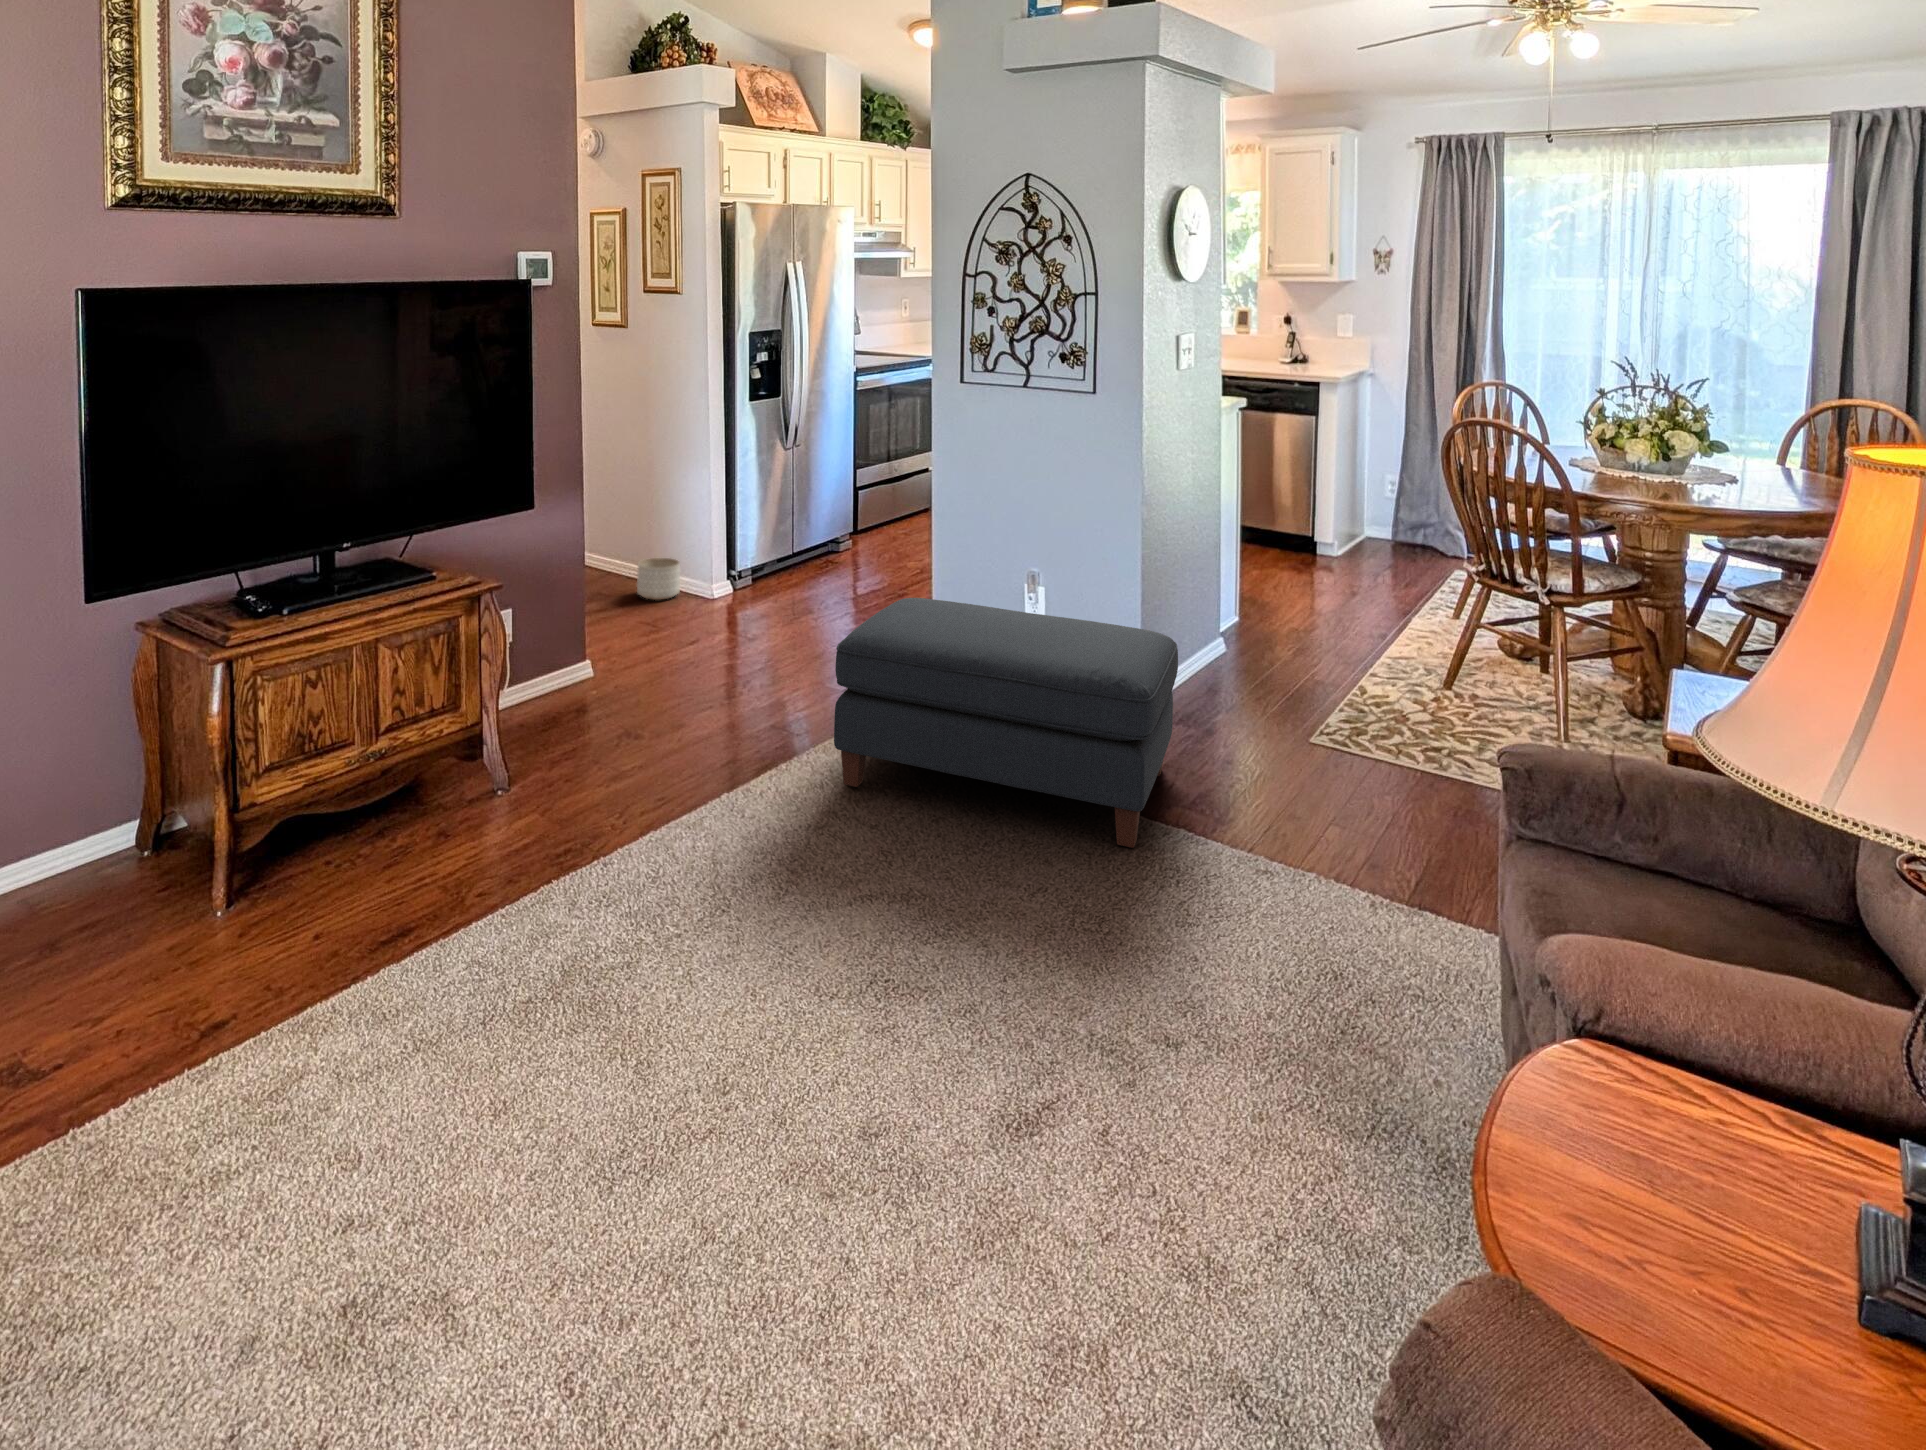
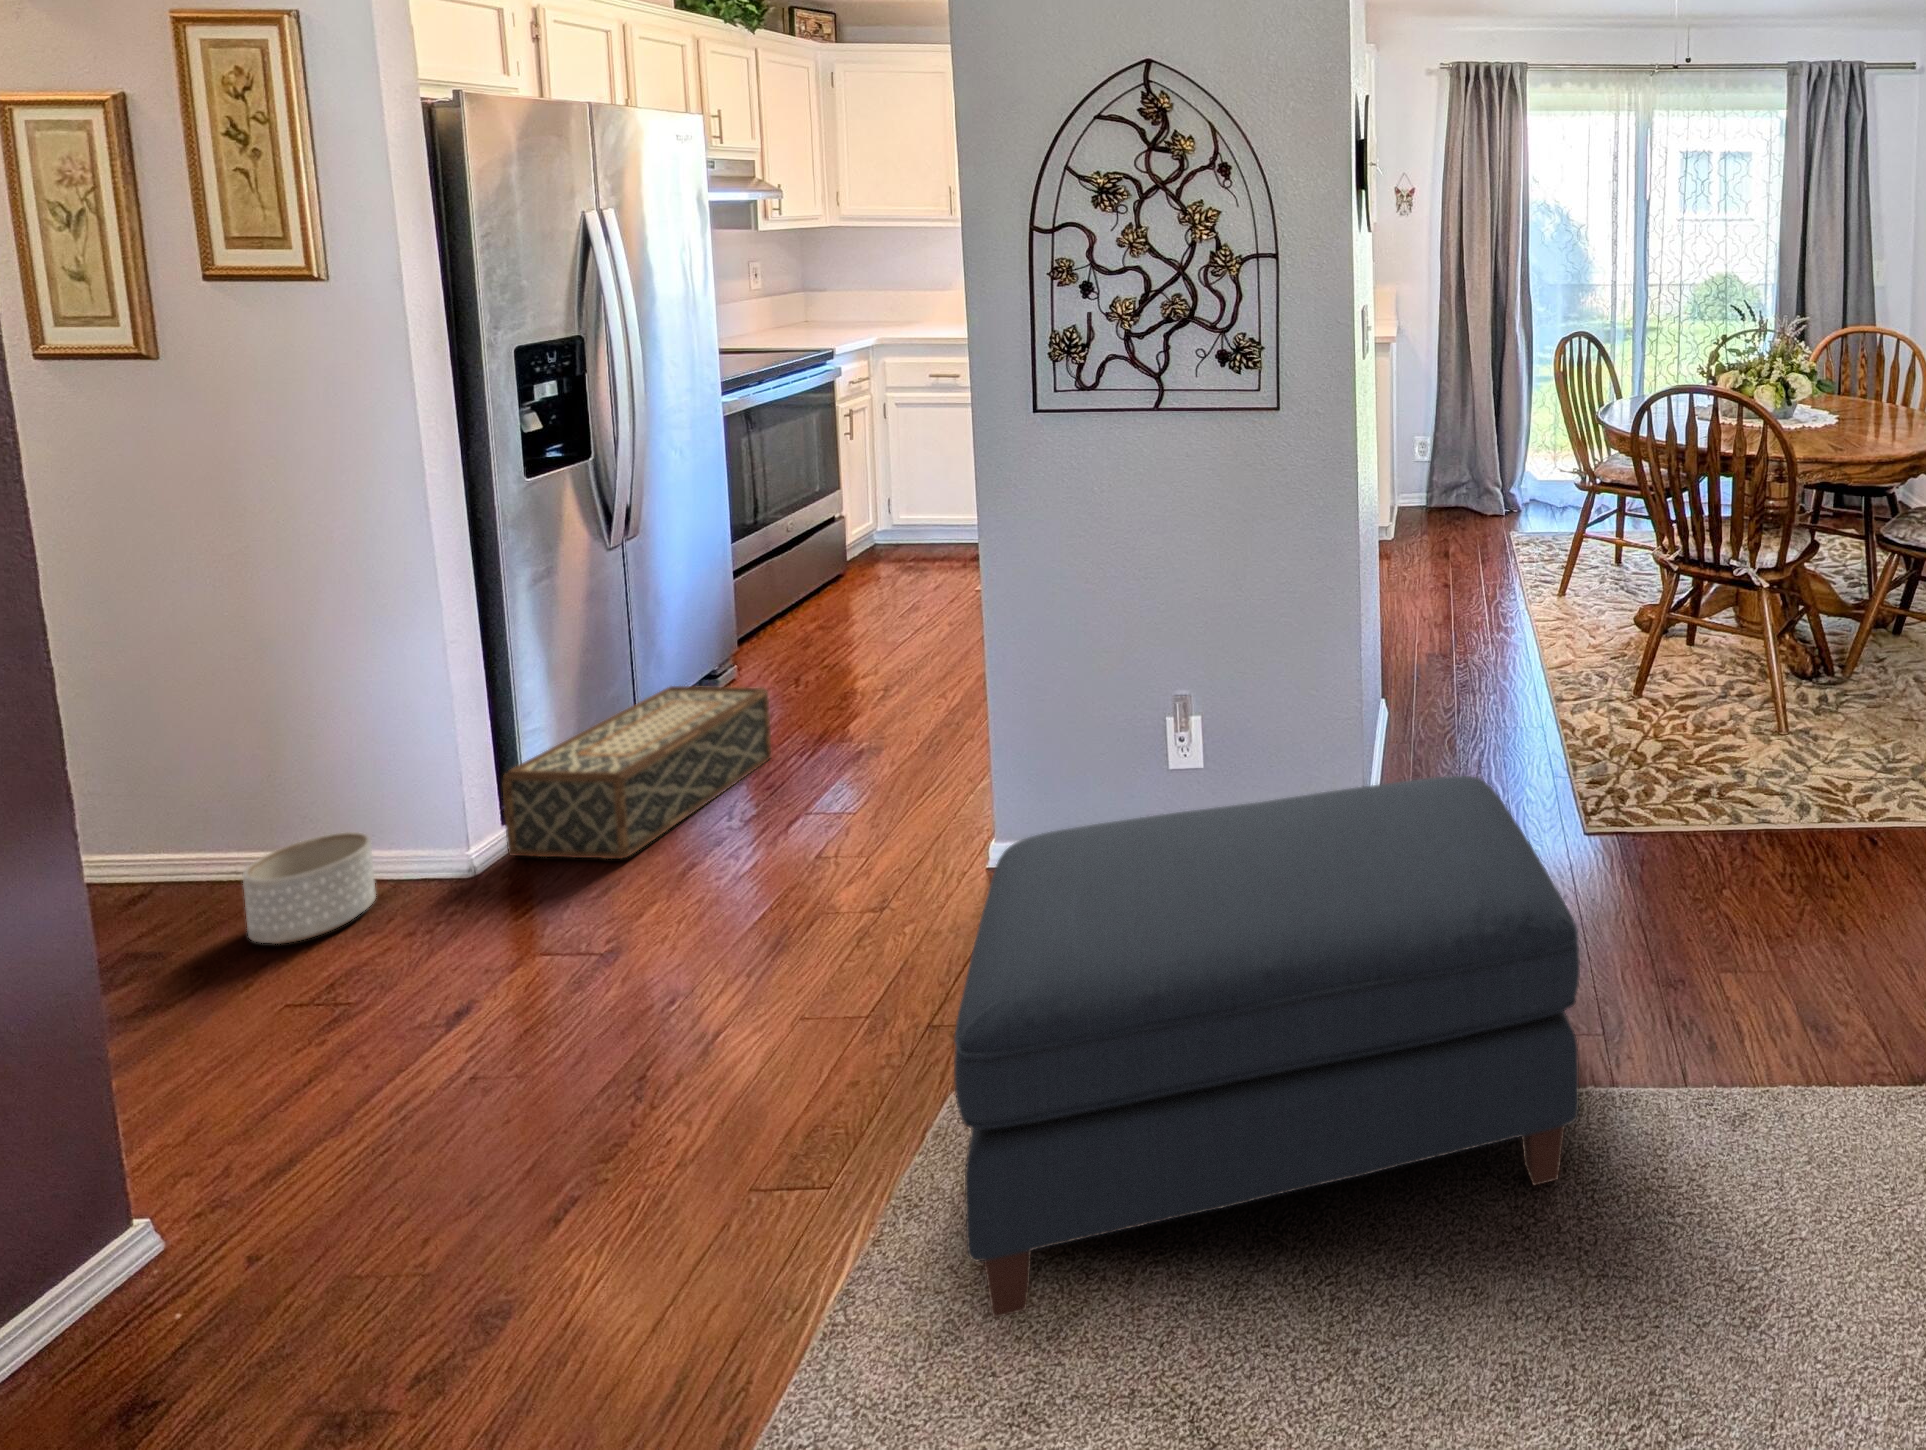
woven basket: none [729,531,850,604] -> present [503,686,771,859]

